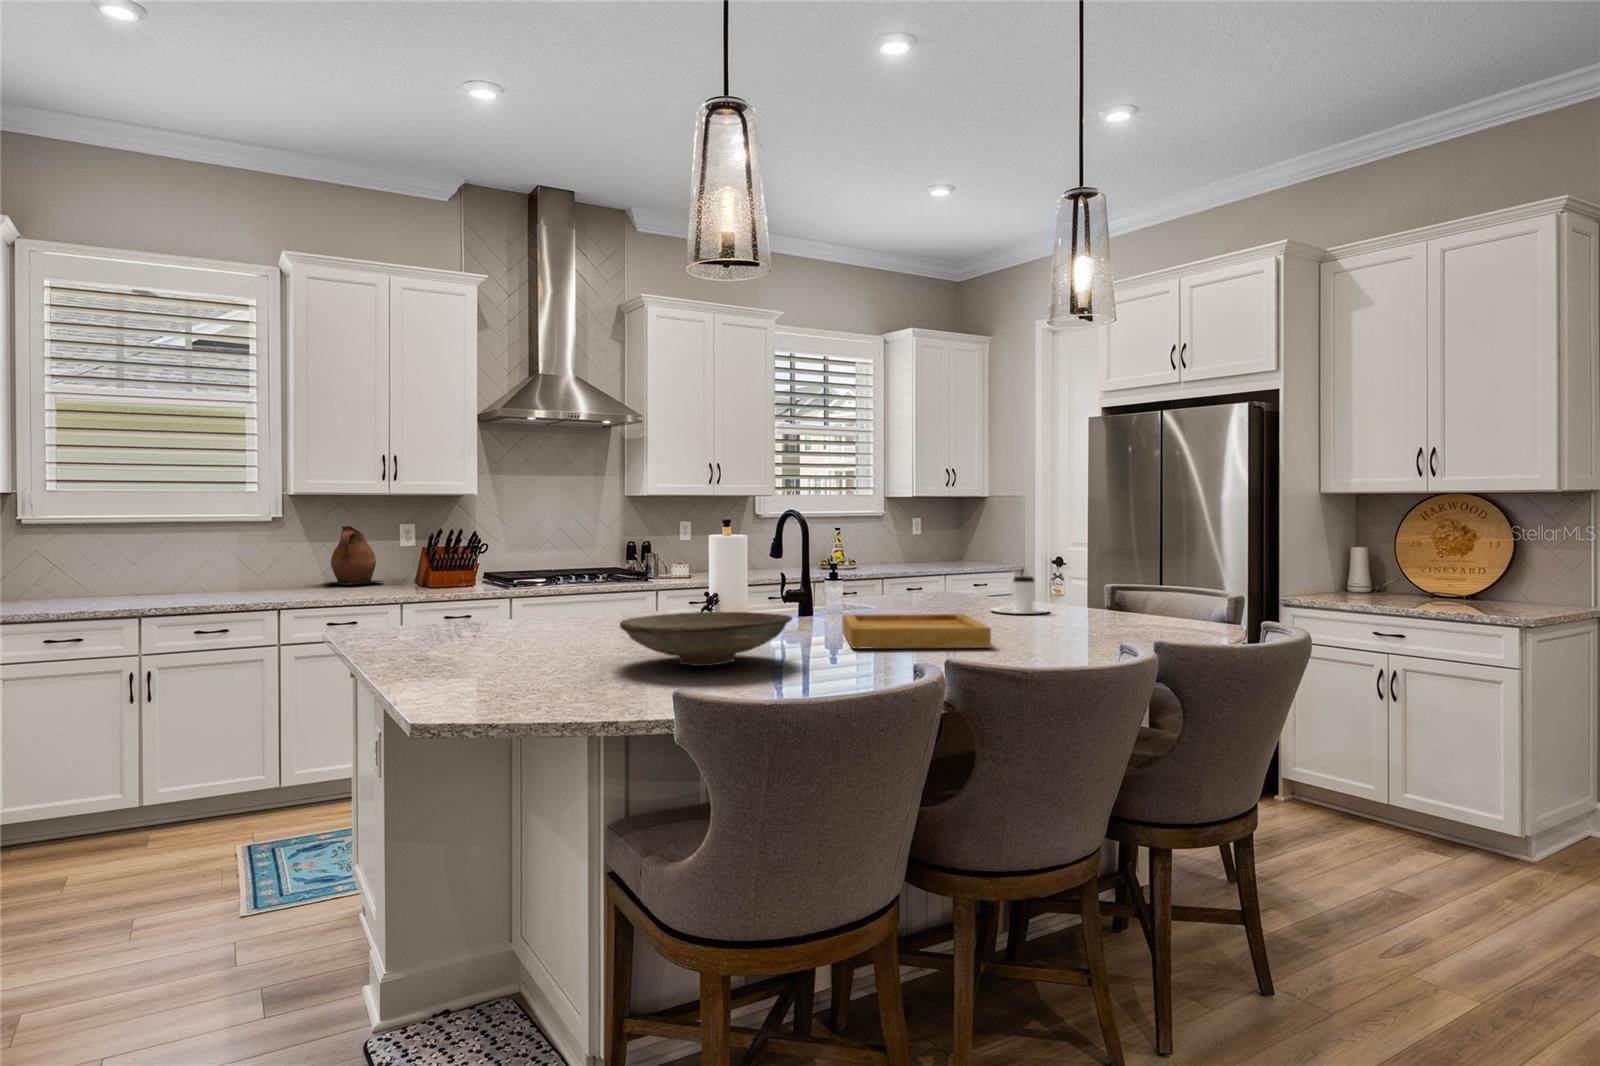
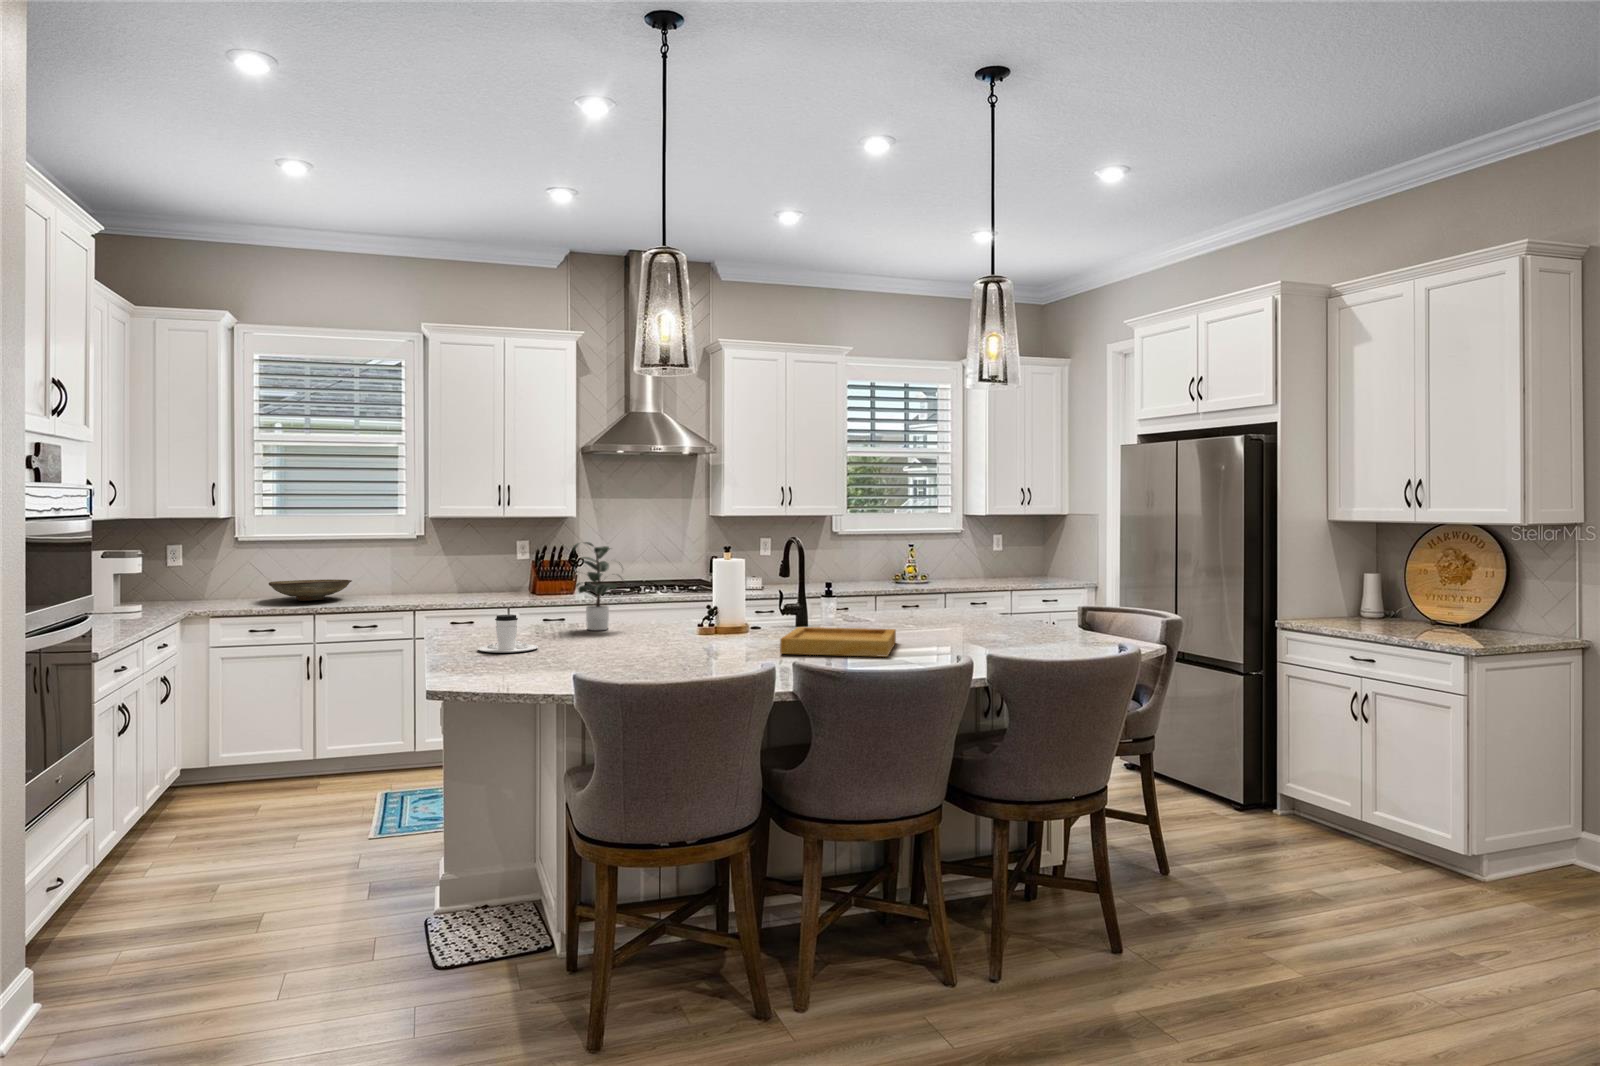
potted plant: none [517,511,618,626] -> present [573,542,621,630]
ceramic pitcher: present [330,526,384,584] -> none [457,542,504,590]
coffee cup: present [991,576,1049,614] -> present [478,614,538,653]
decorative bowl: present [620,612,793,666] -> present [269,579,352,601]

